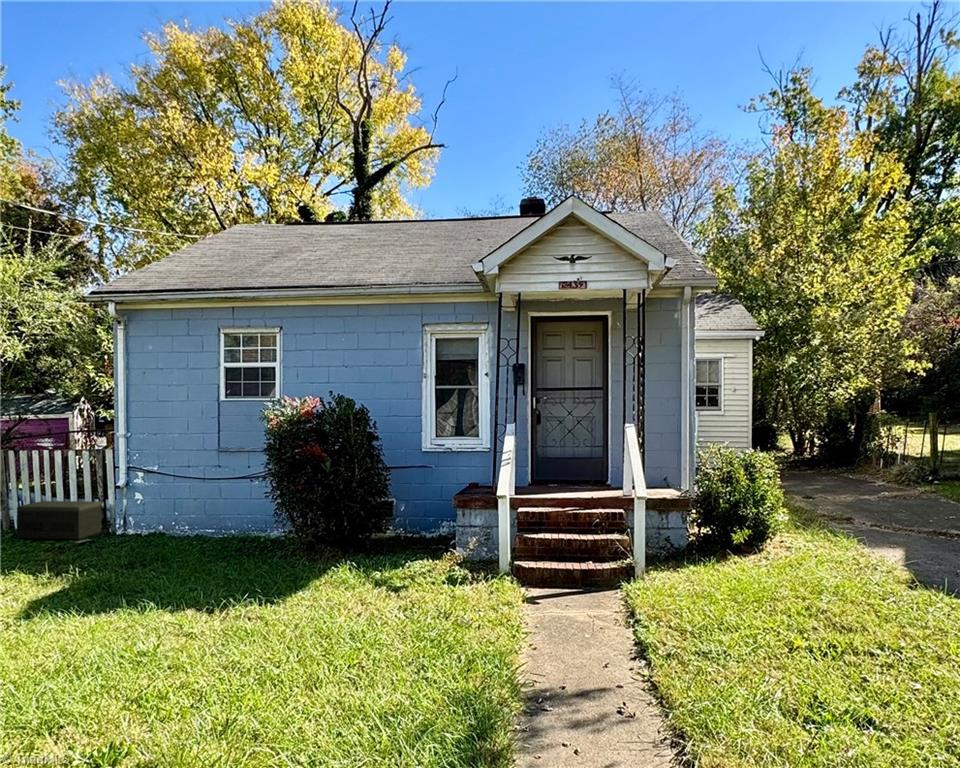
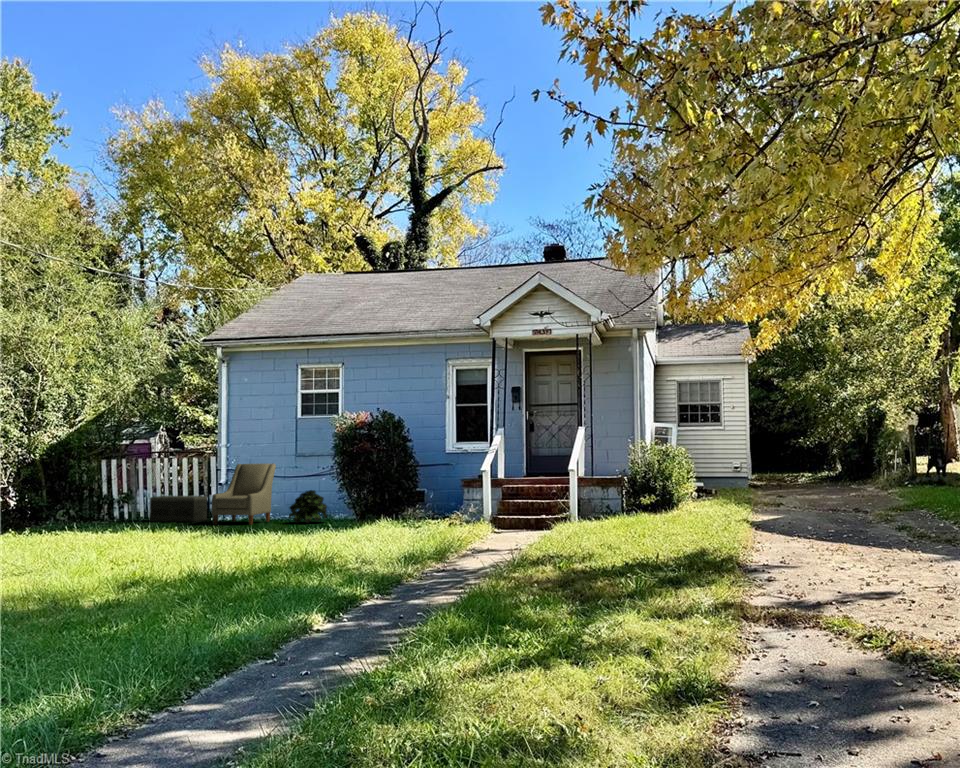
chair: none [97,460,193,550] -> present [212,463,276,525]
potted plant: none [208,497,264,546] -> present [288,490,328,523]

